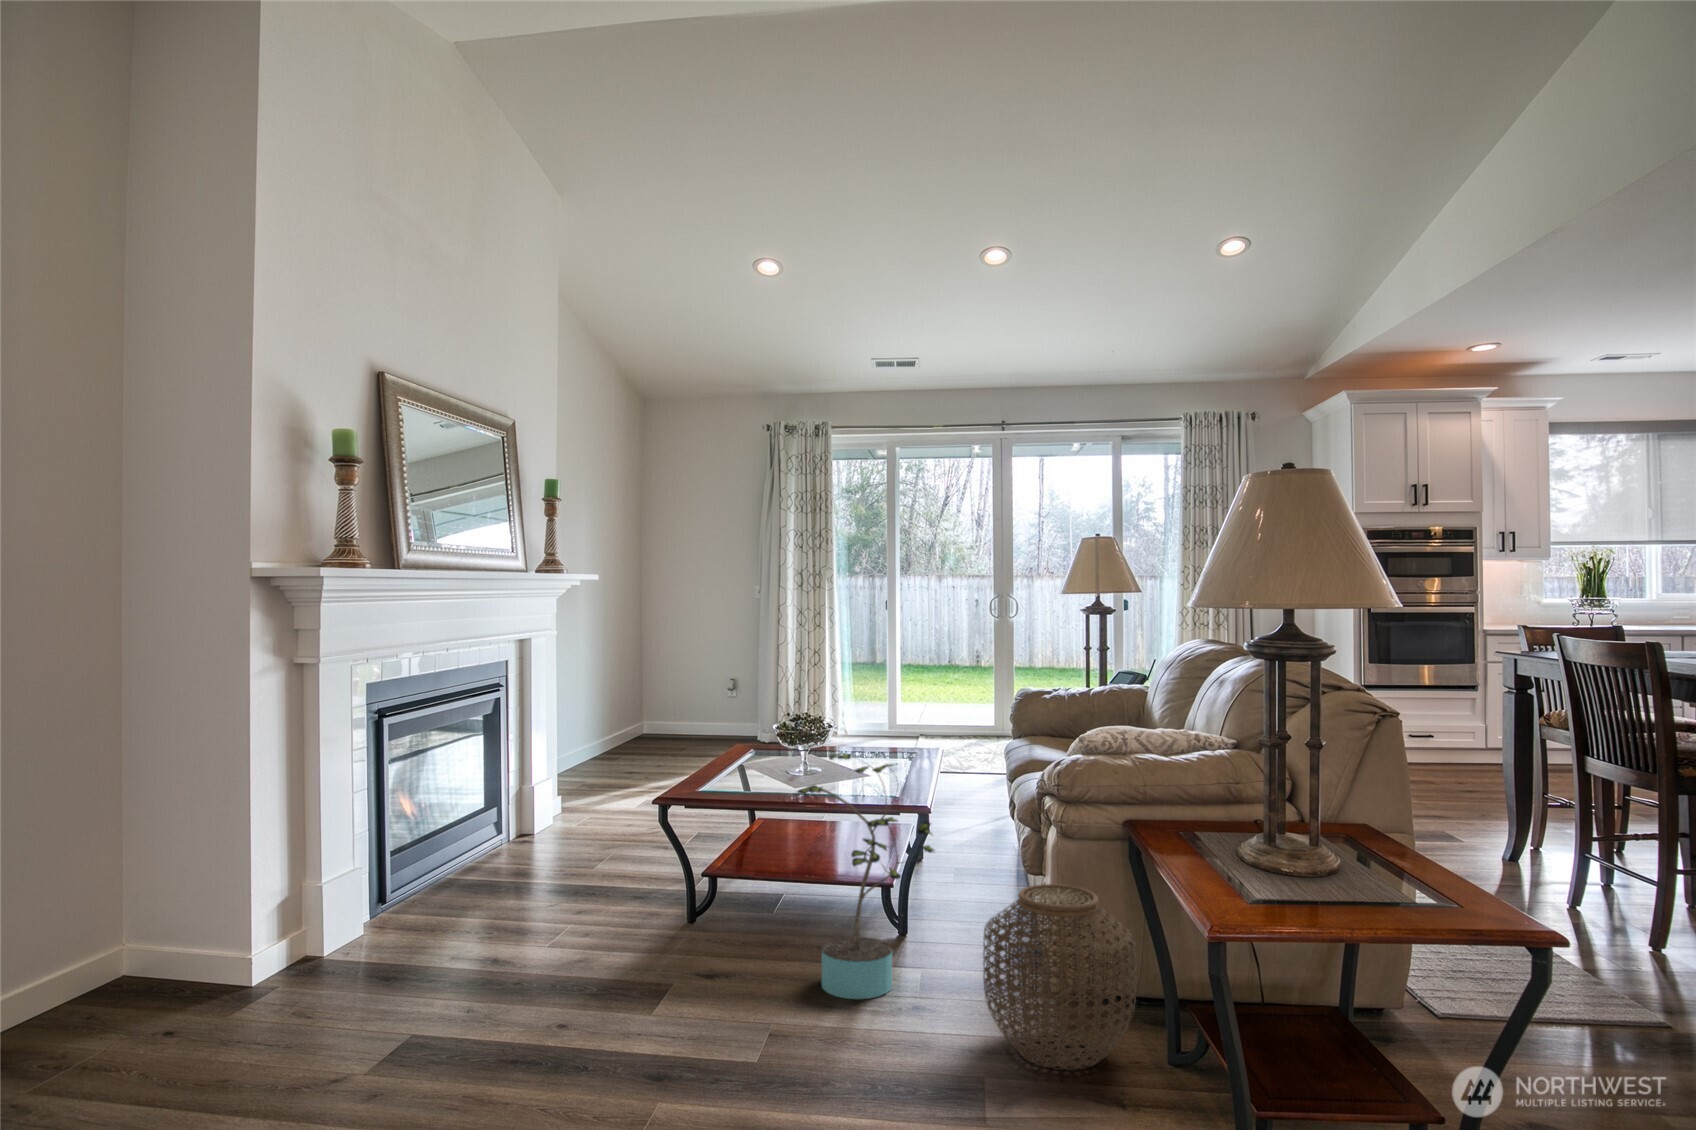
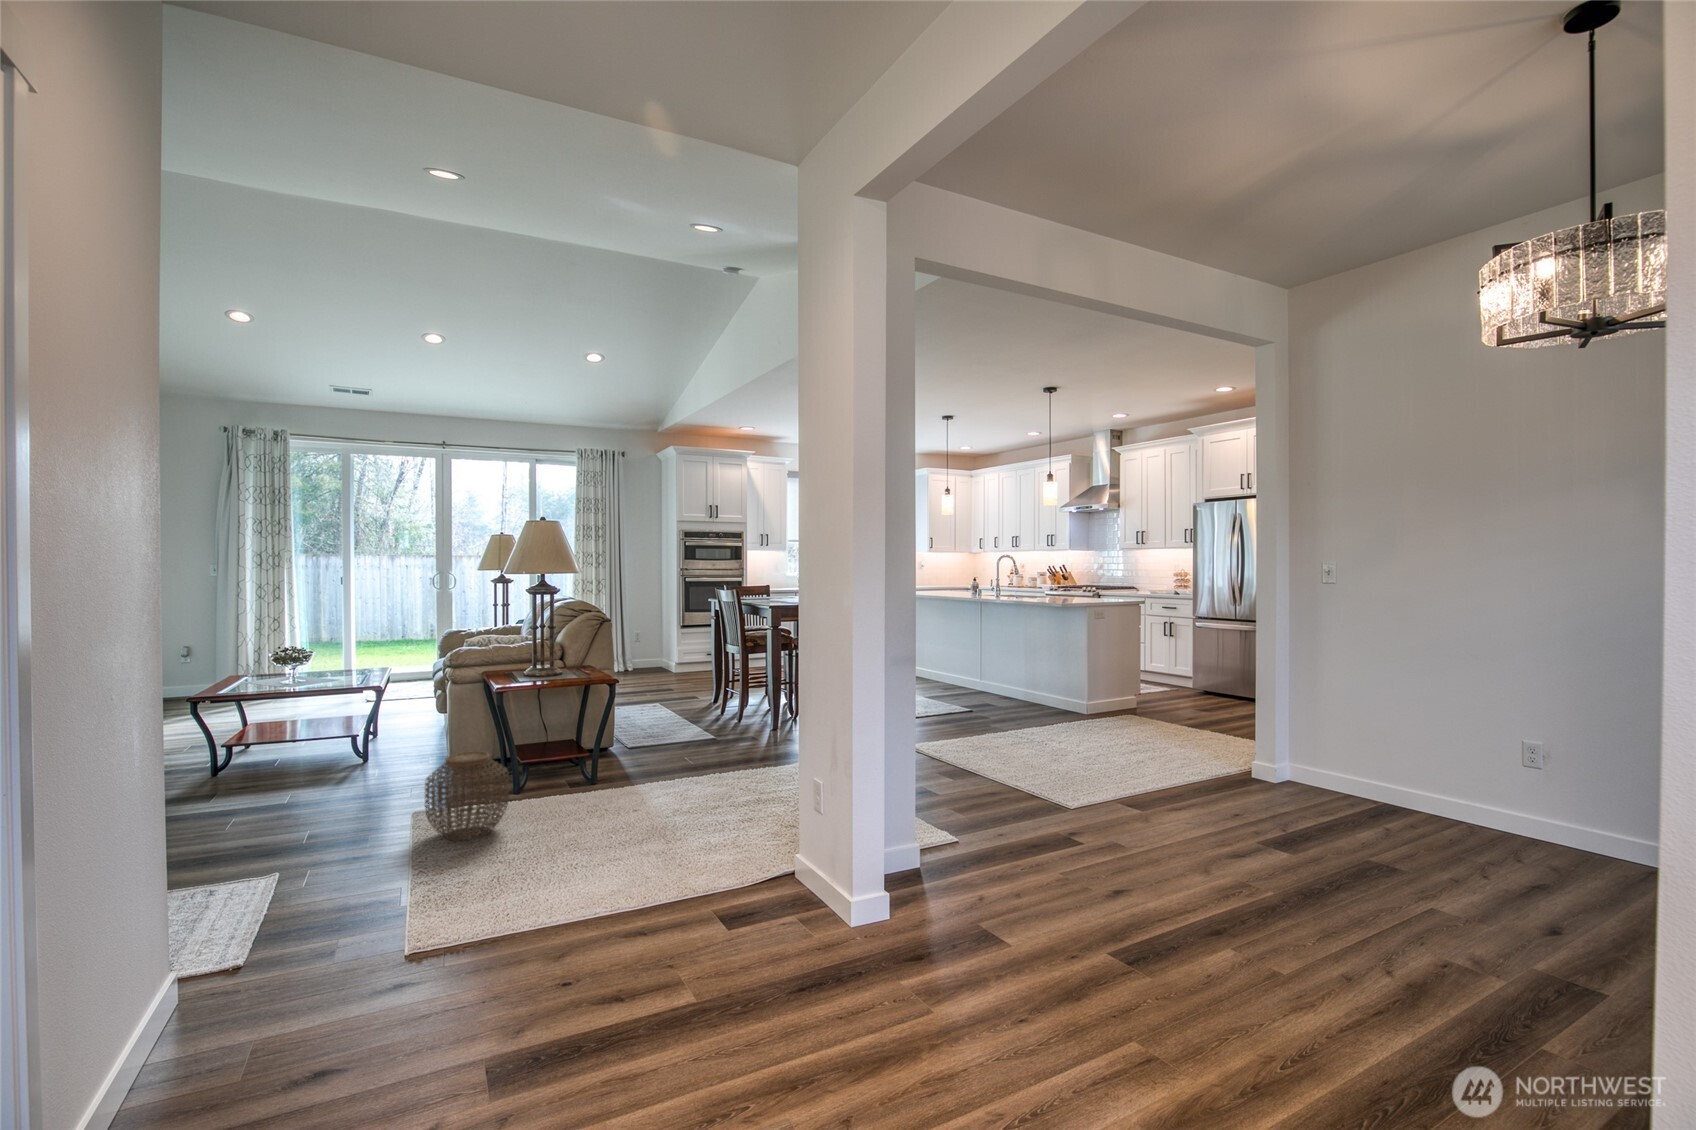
potted plant: present [798,753,934,999] -> none [298,697,395,838]

